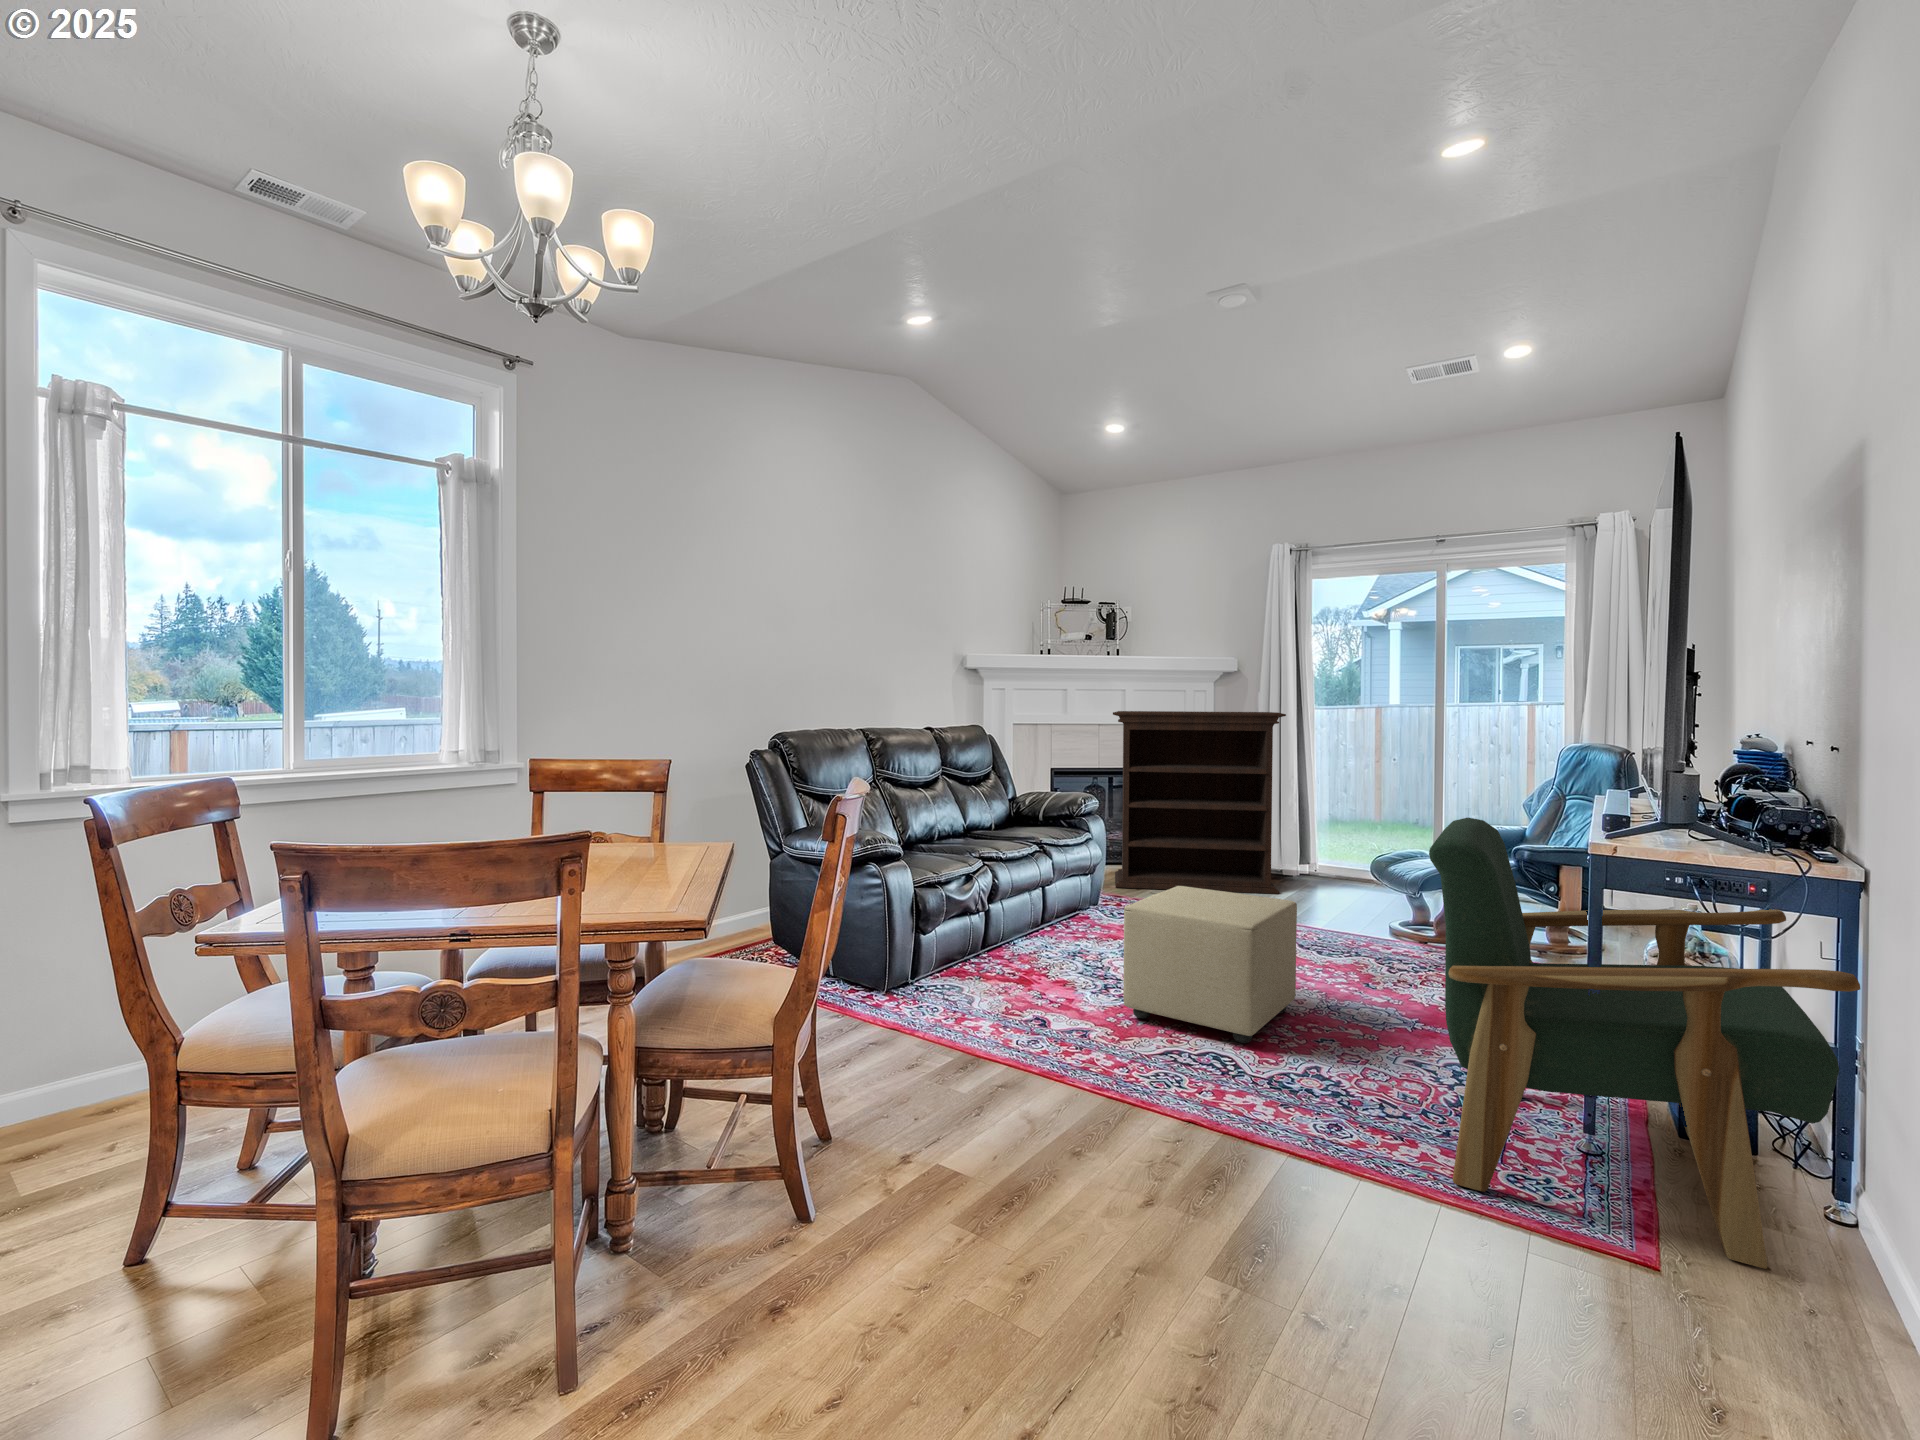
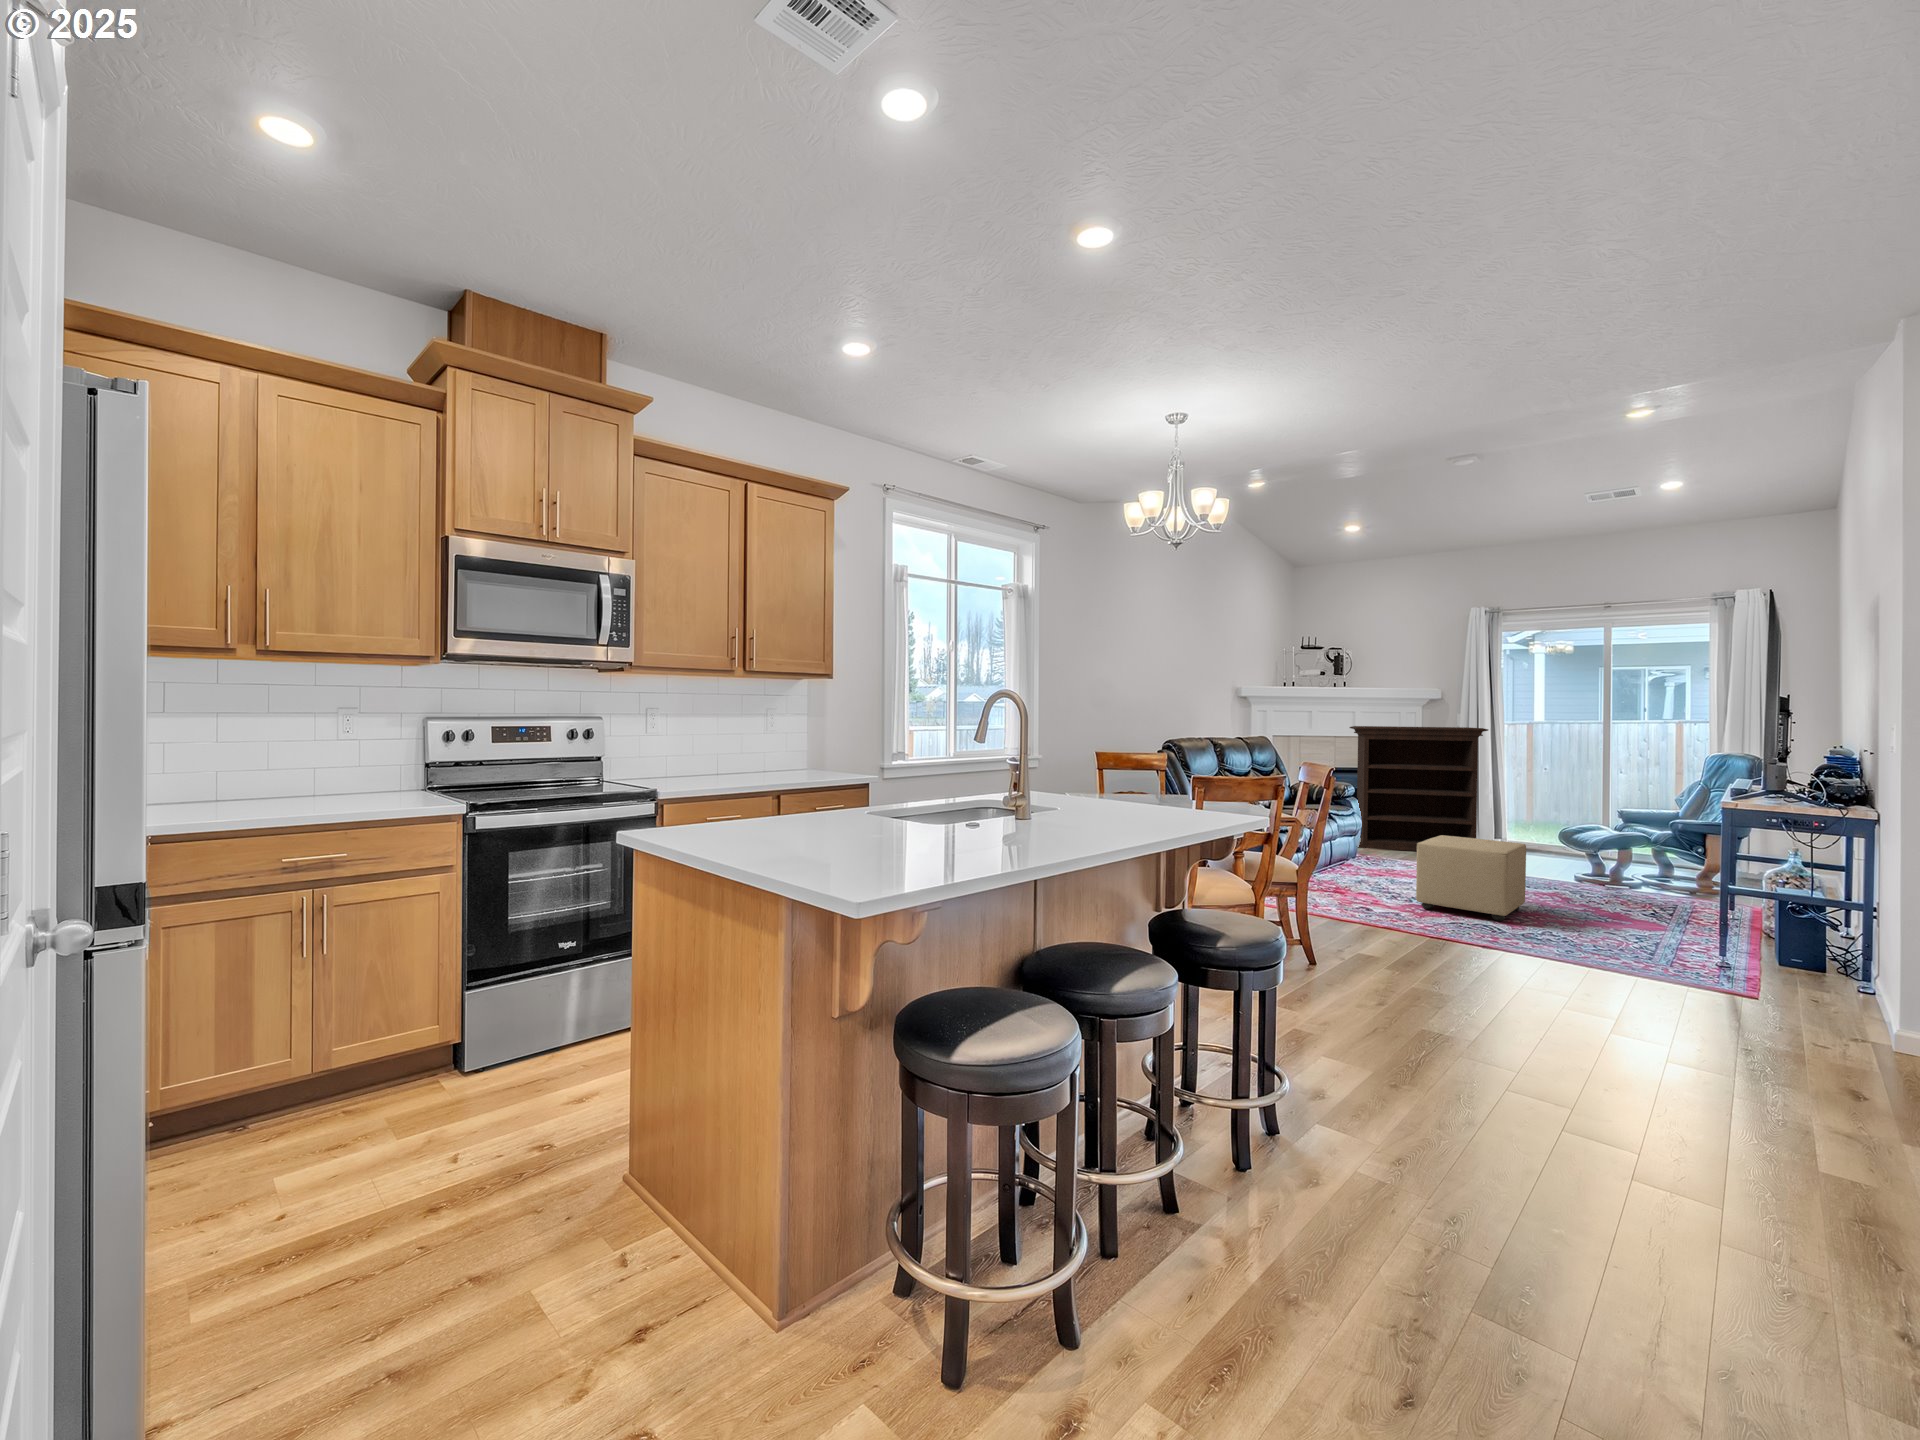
armchair: present [1429,818,1860,1269] -> none [1630,790,1865,1001]

